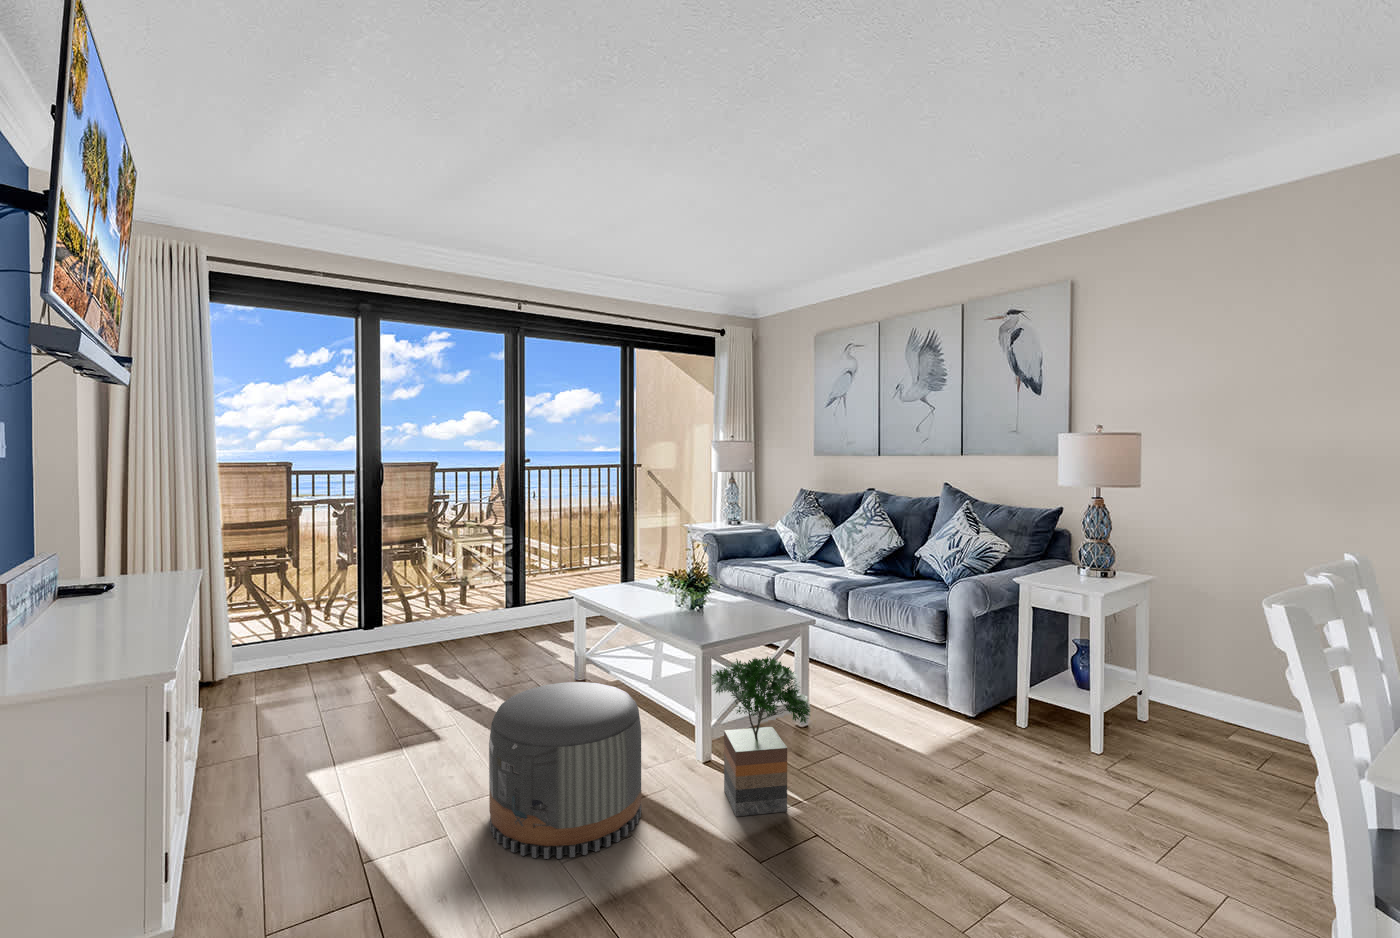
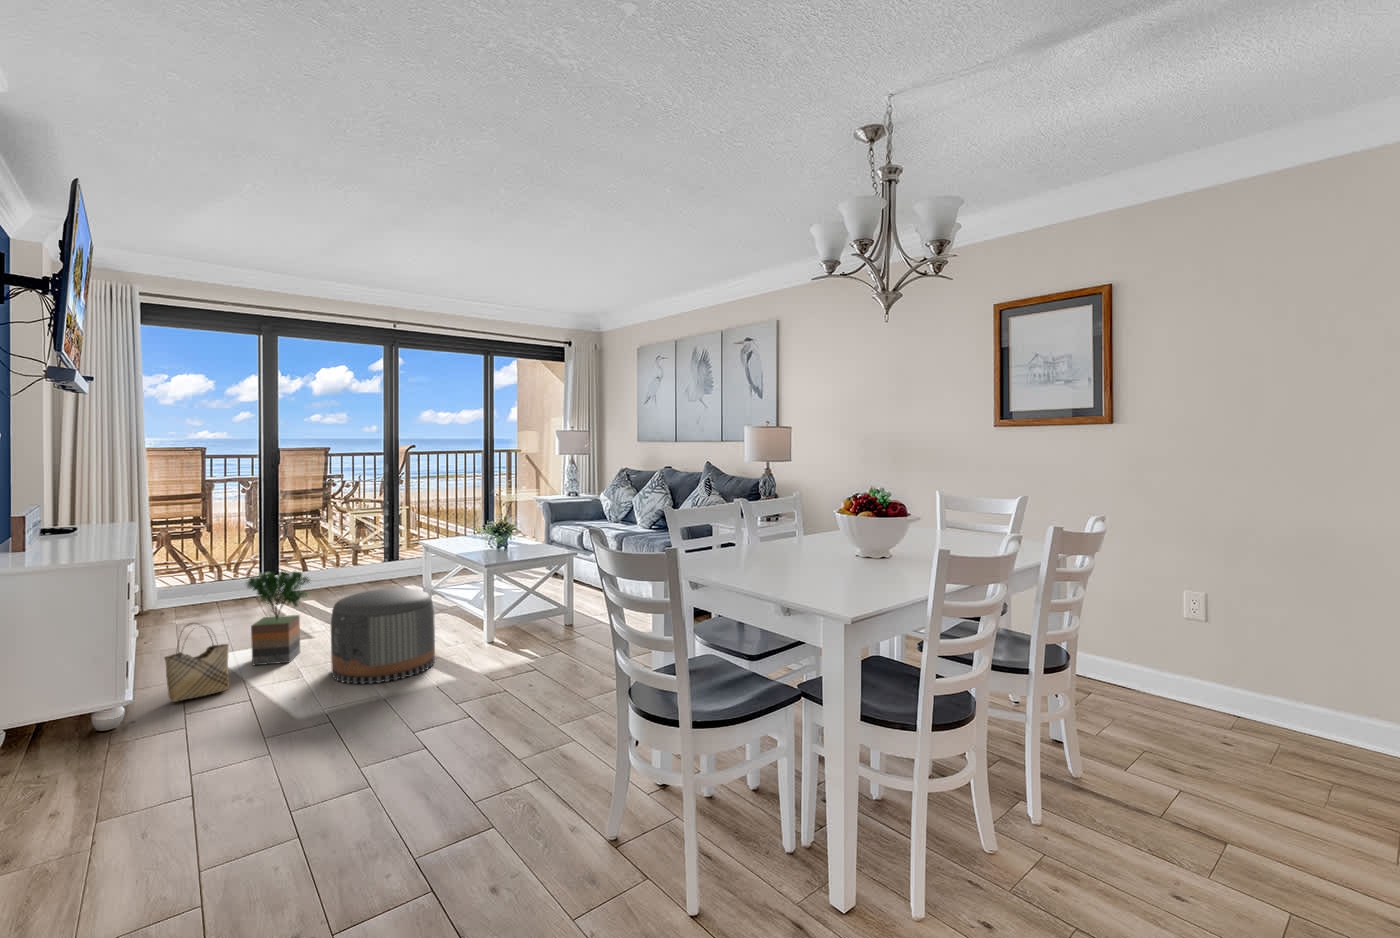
potted tree: present [710,657,810,816] -> present [246,571,309,665]
woven basket: none [237,751,338,897] -> present [164,624,230,702]

